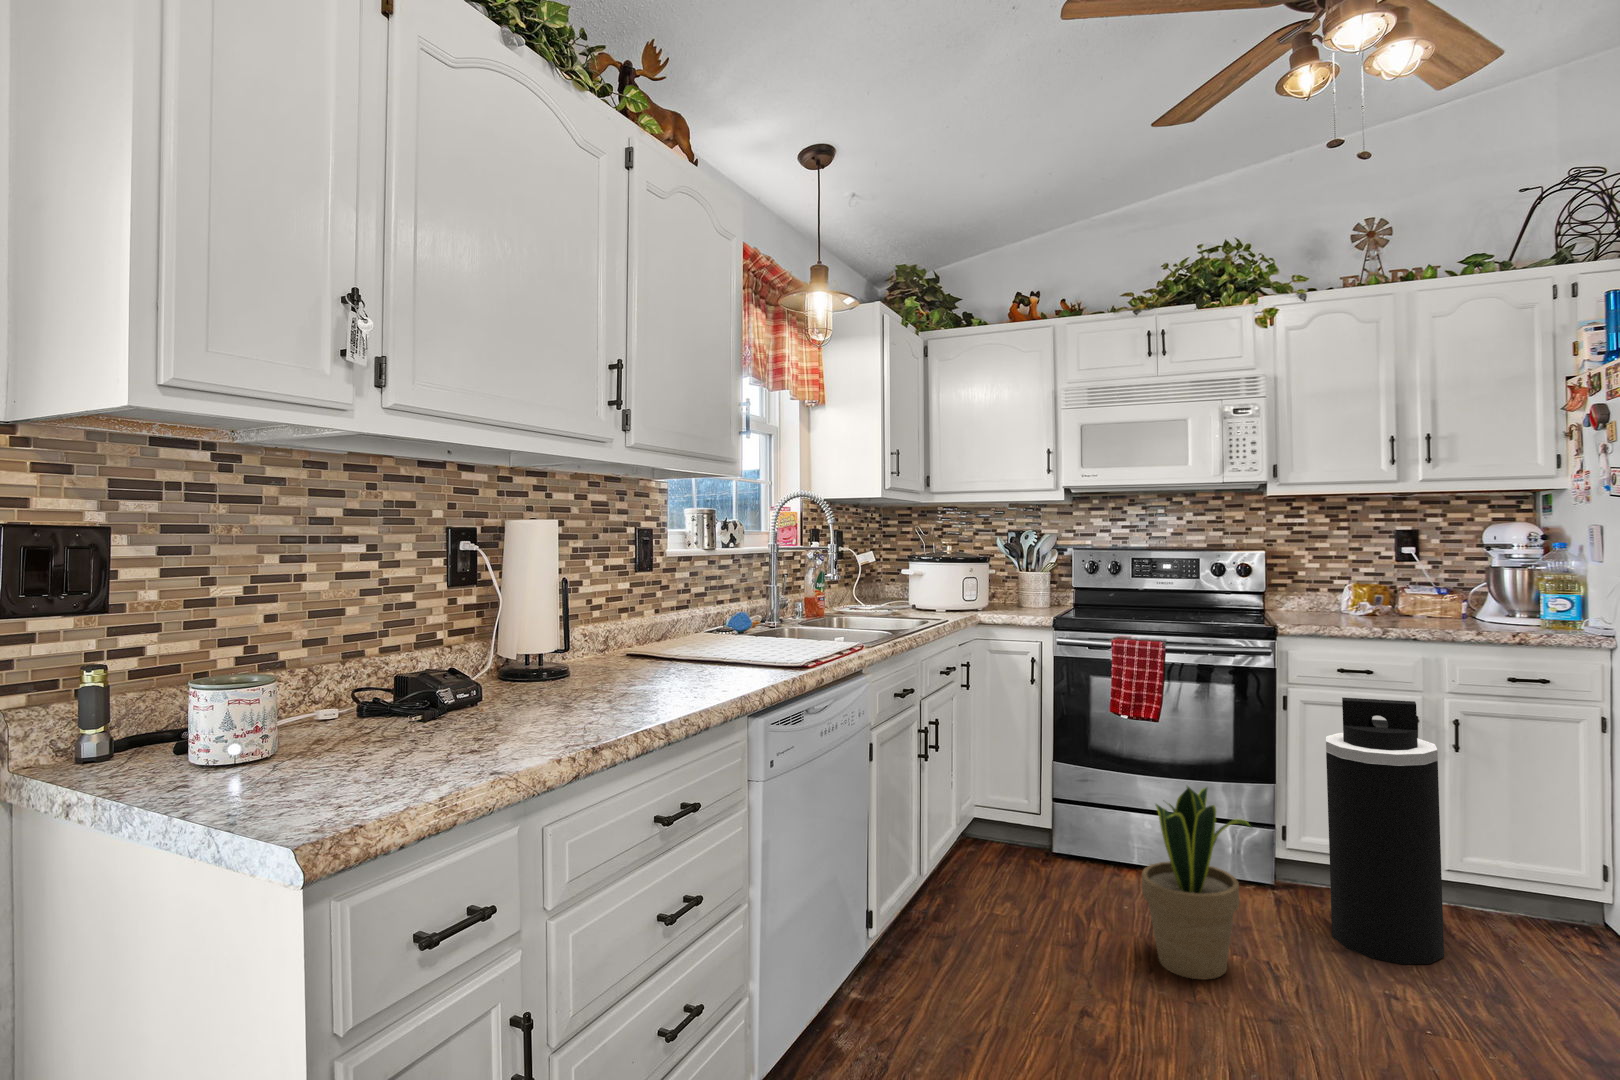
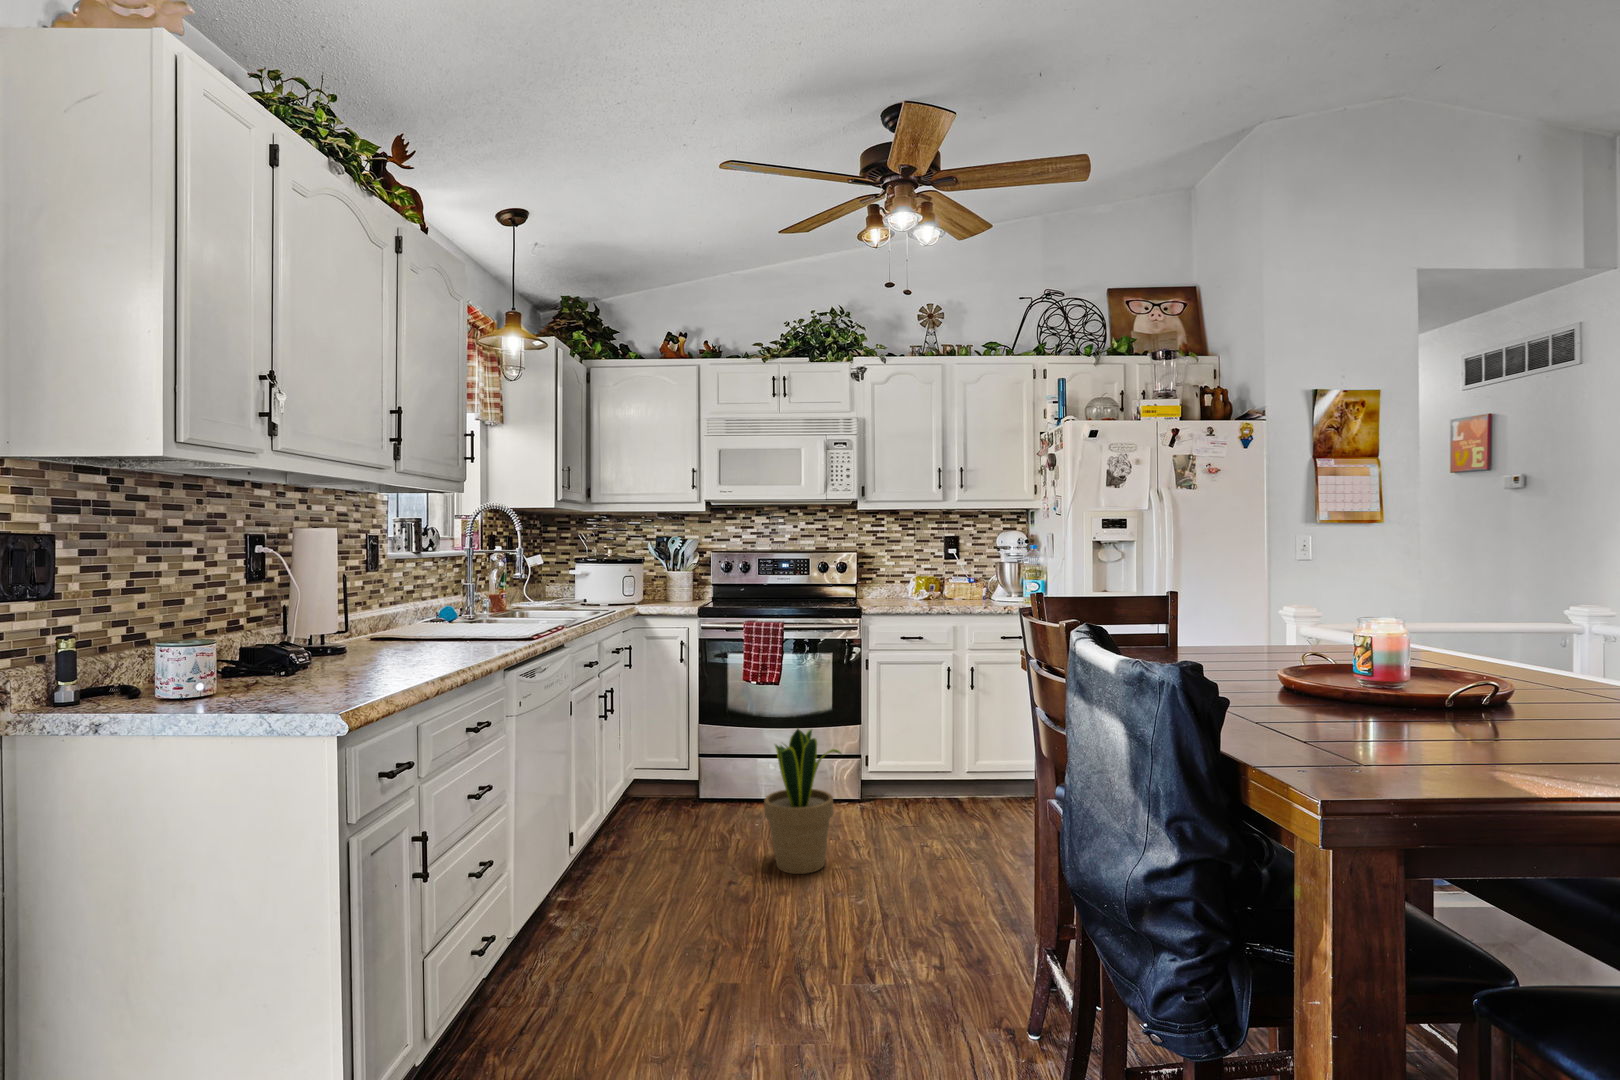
trash can: present [1326,698,1444,964] -> none [893,656,965,844]

